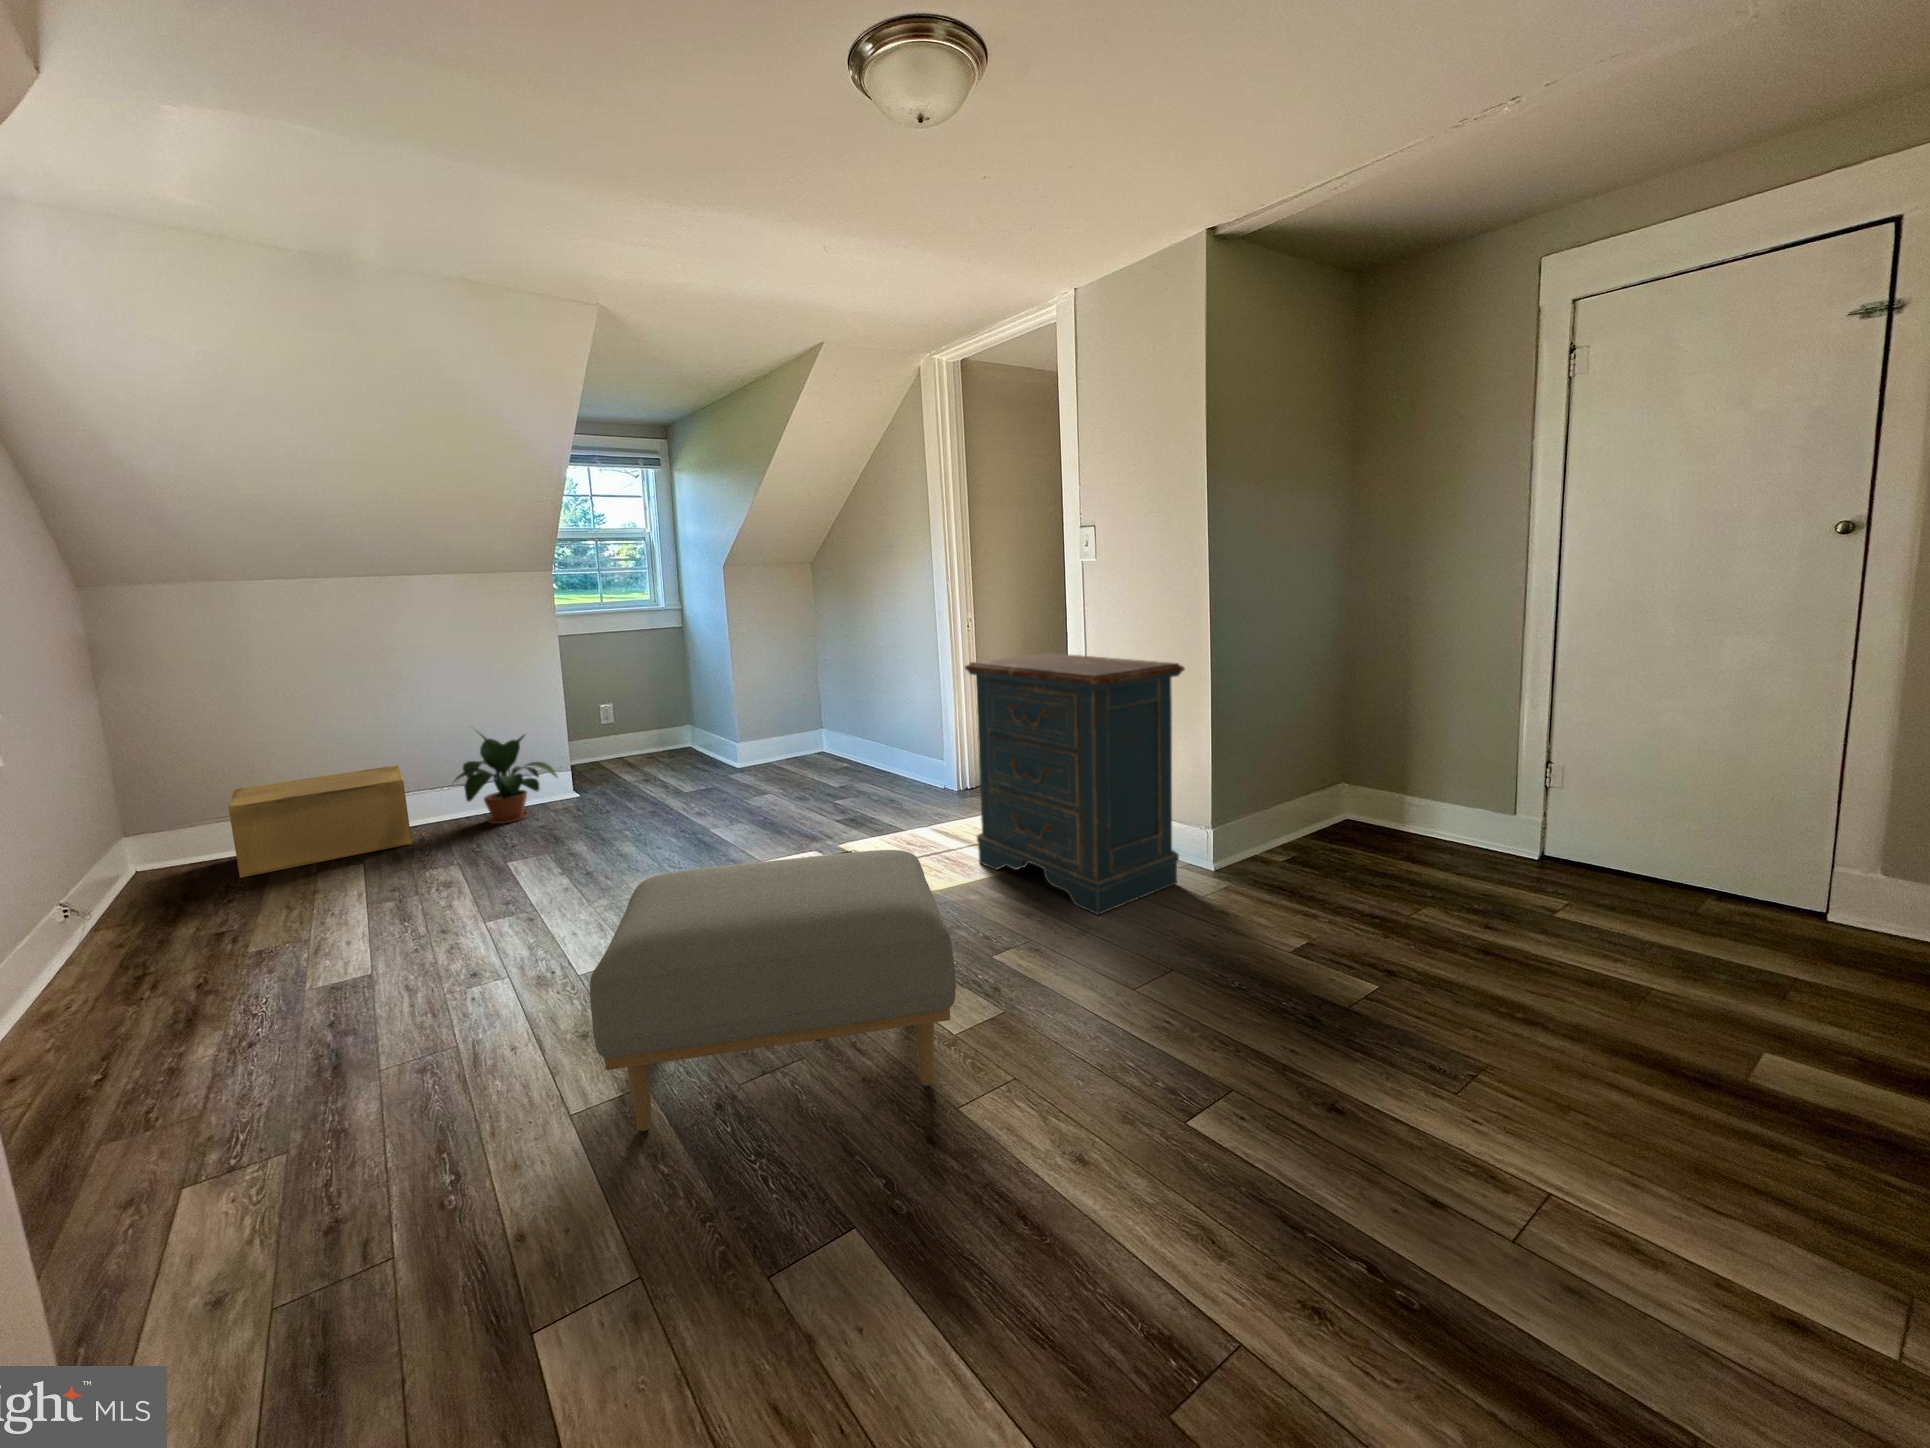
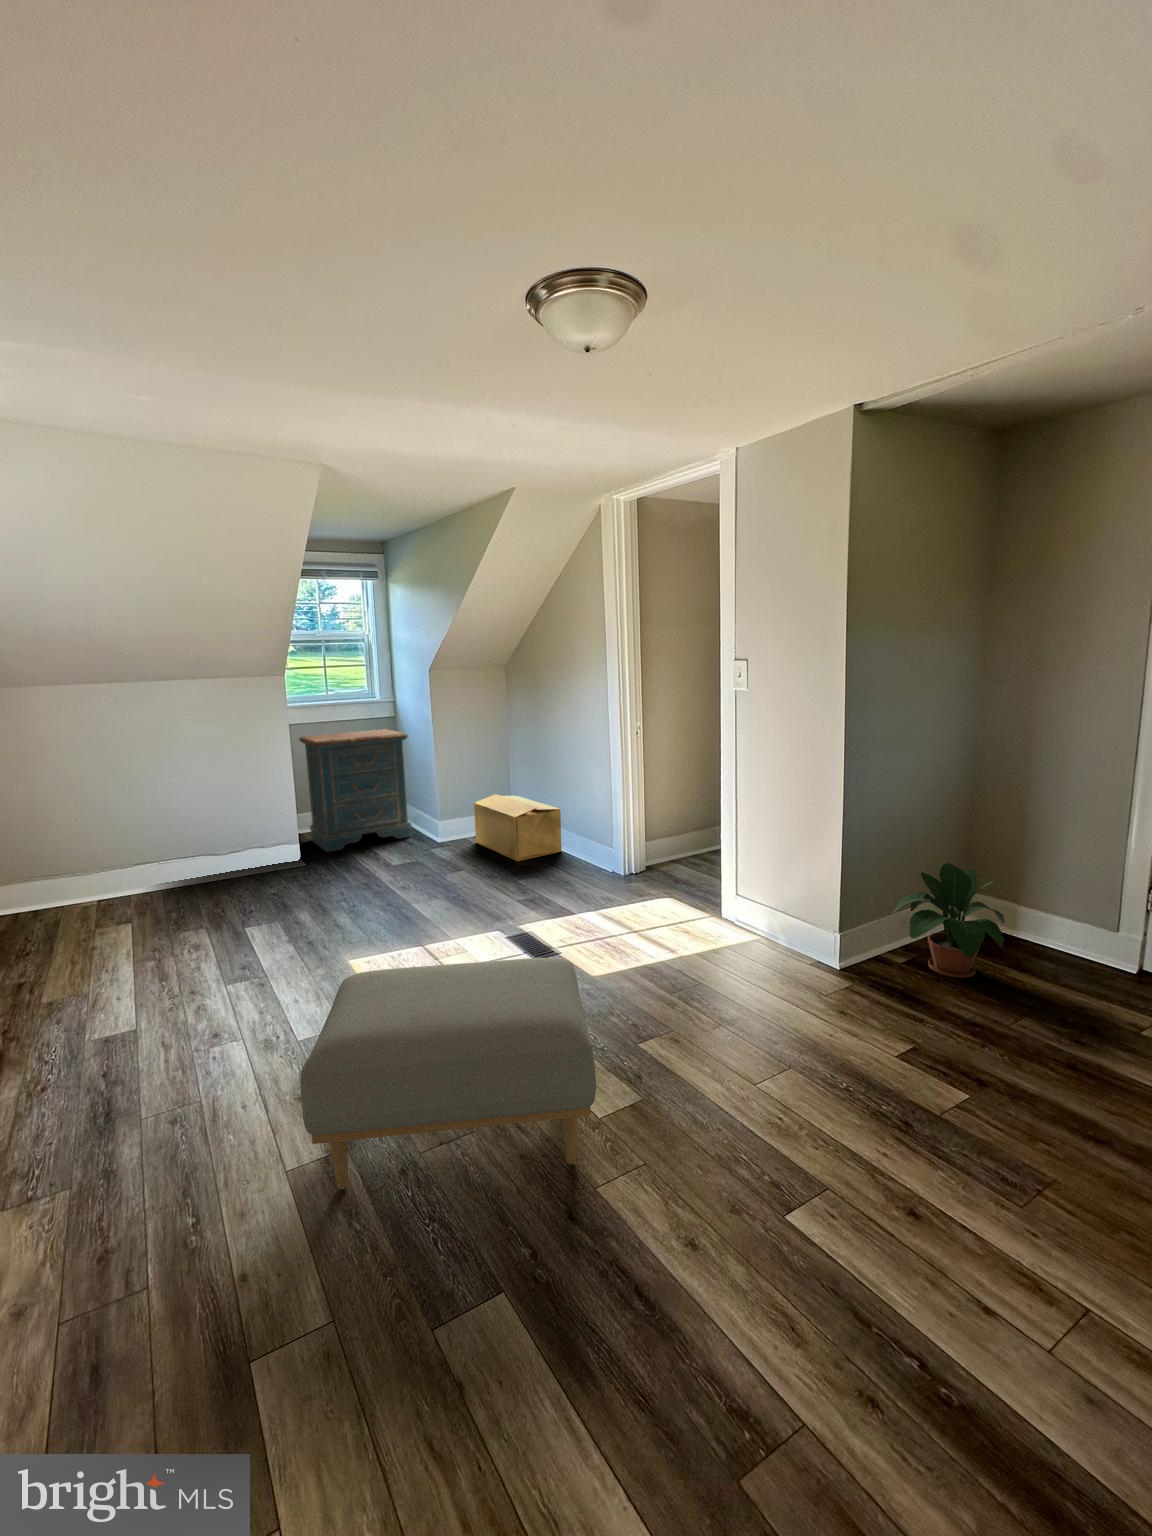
dresser: present [965,653,1185,915] -> present [299,729,411,852]
potted plant: present [455,732,557,824] -> present [891,863,1005,978]
cardboard box: present [229,765,412,878] -> present [474,794,562,861]

